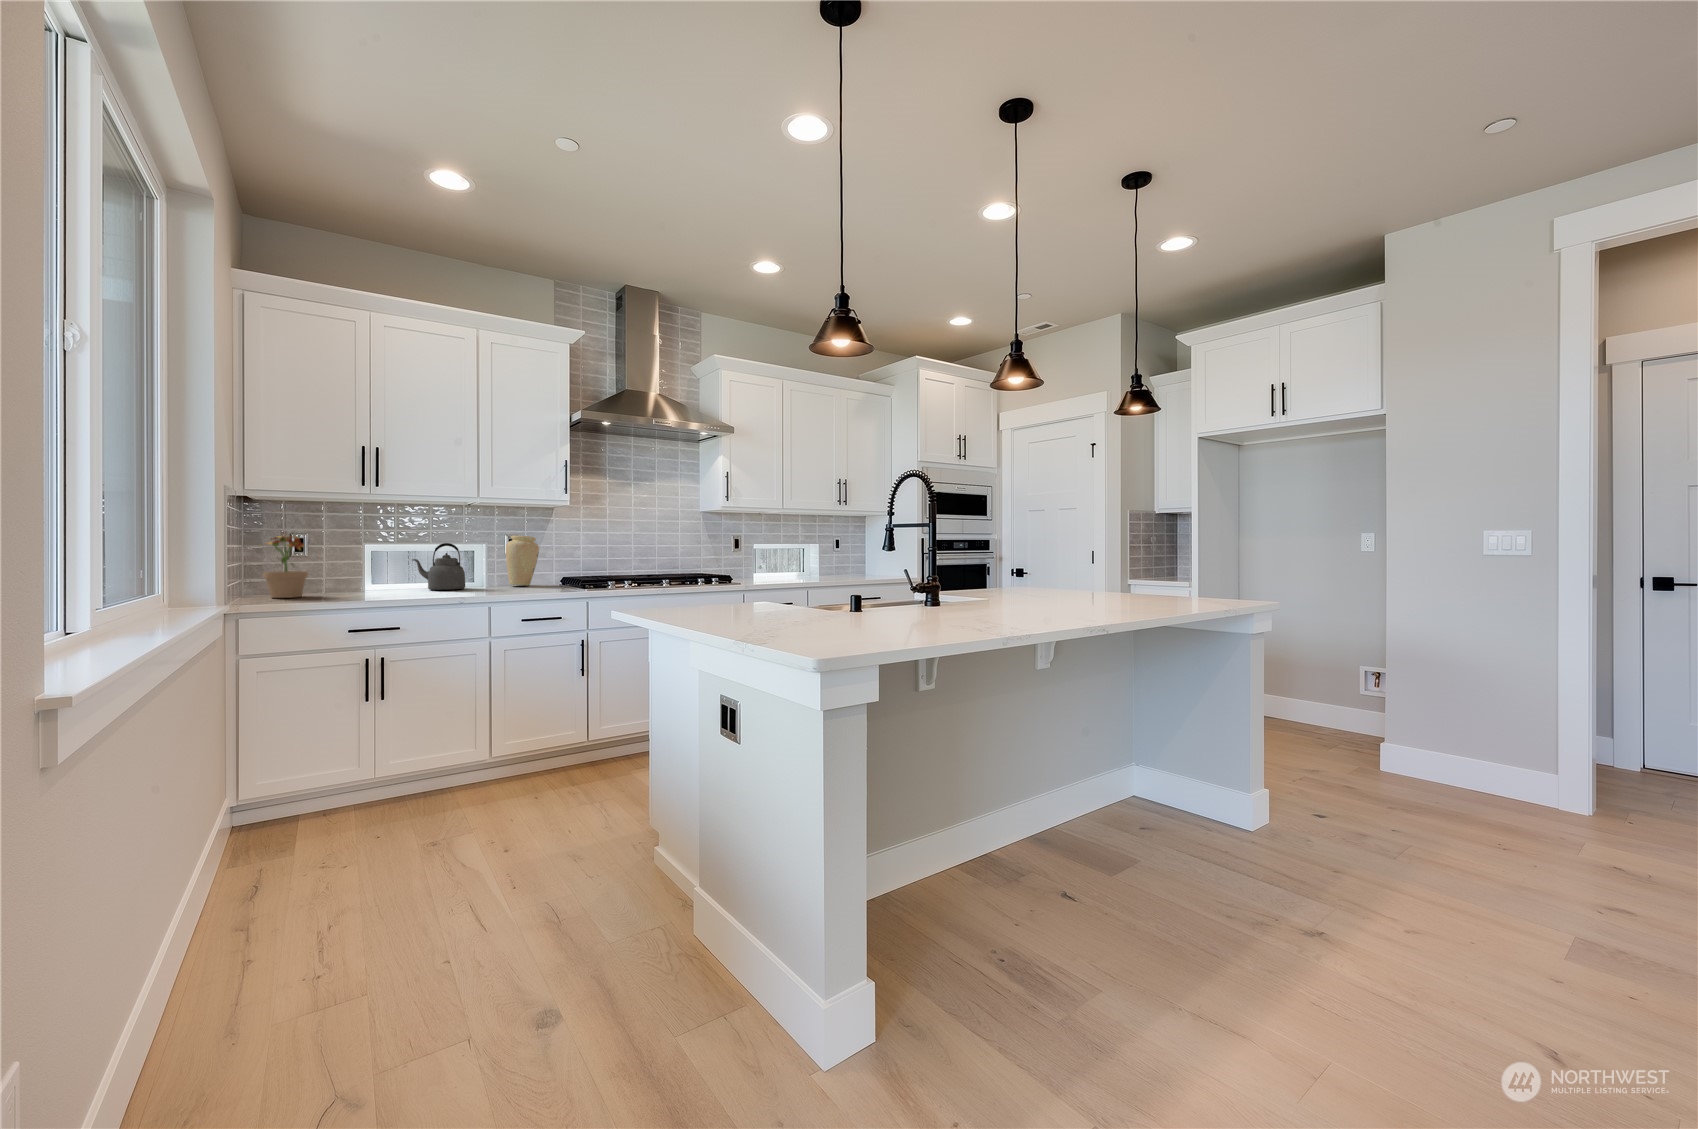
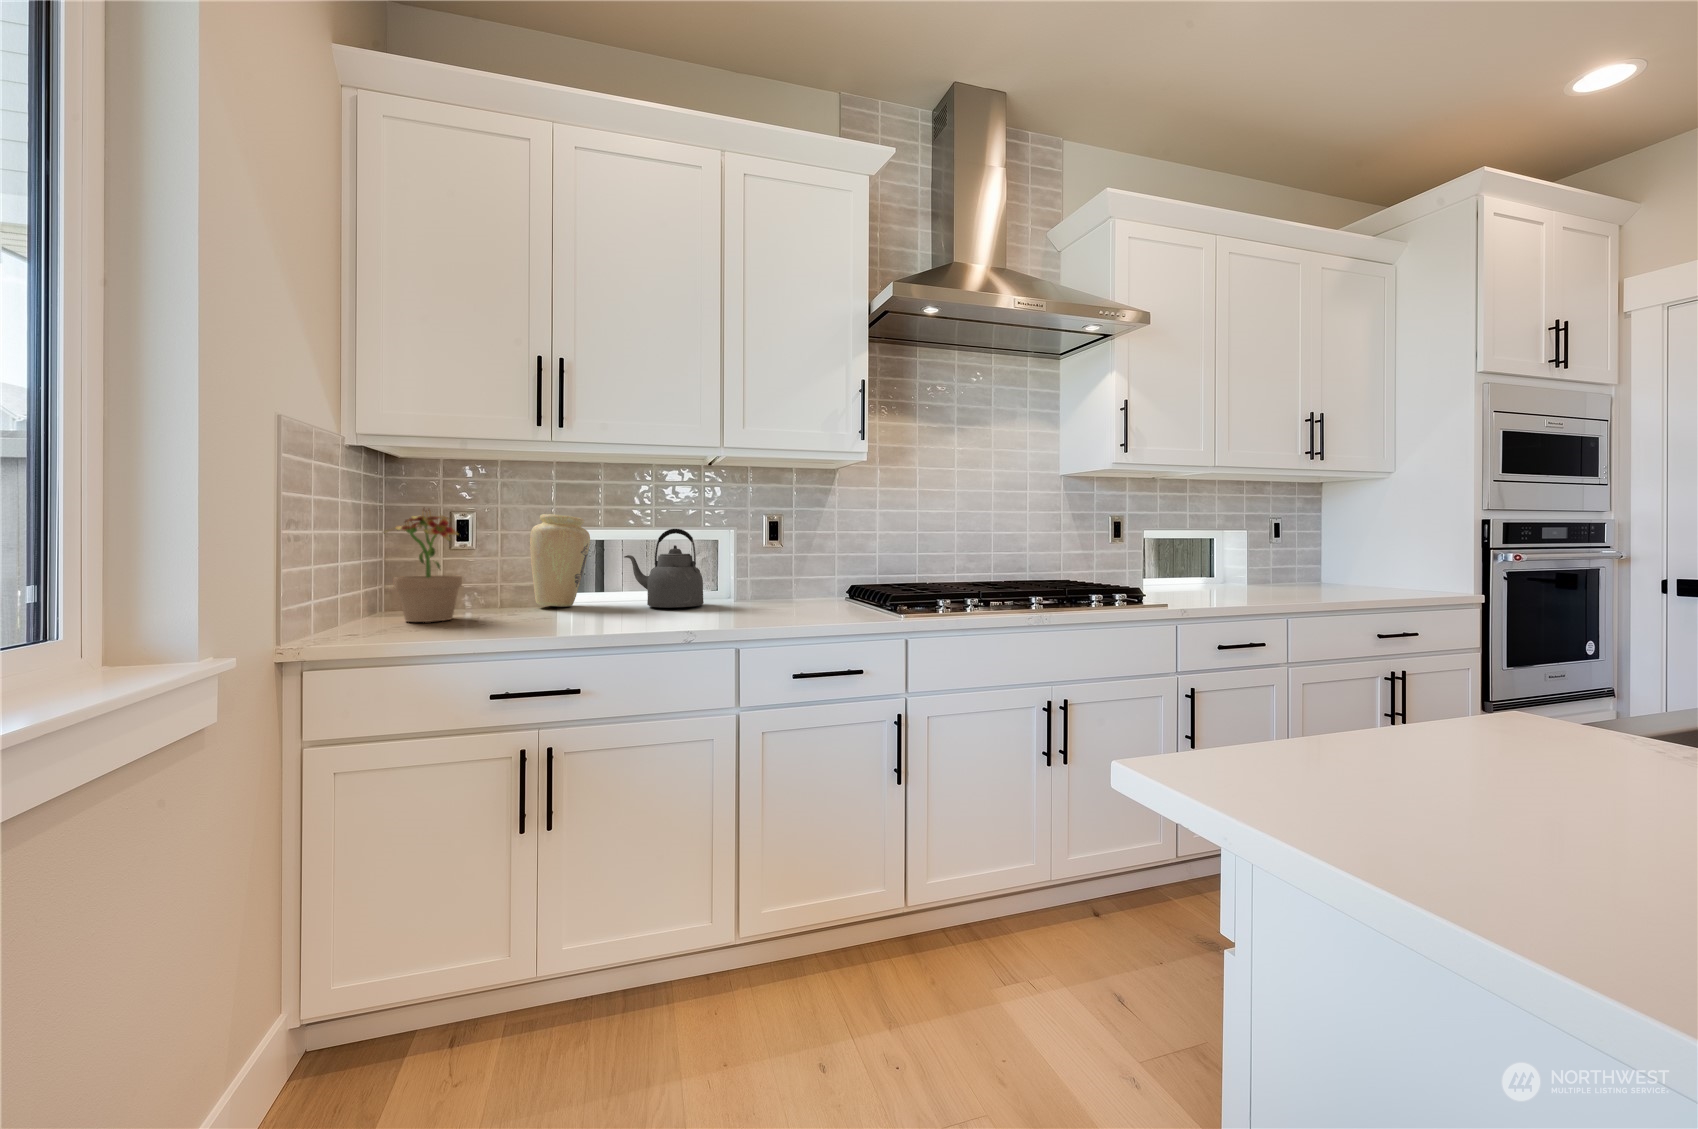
vase: present [506,535,539,586] -> present [530,514,590,607]

